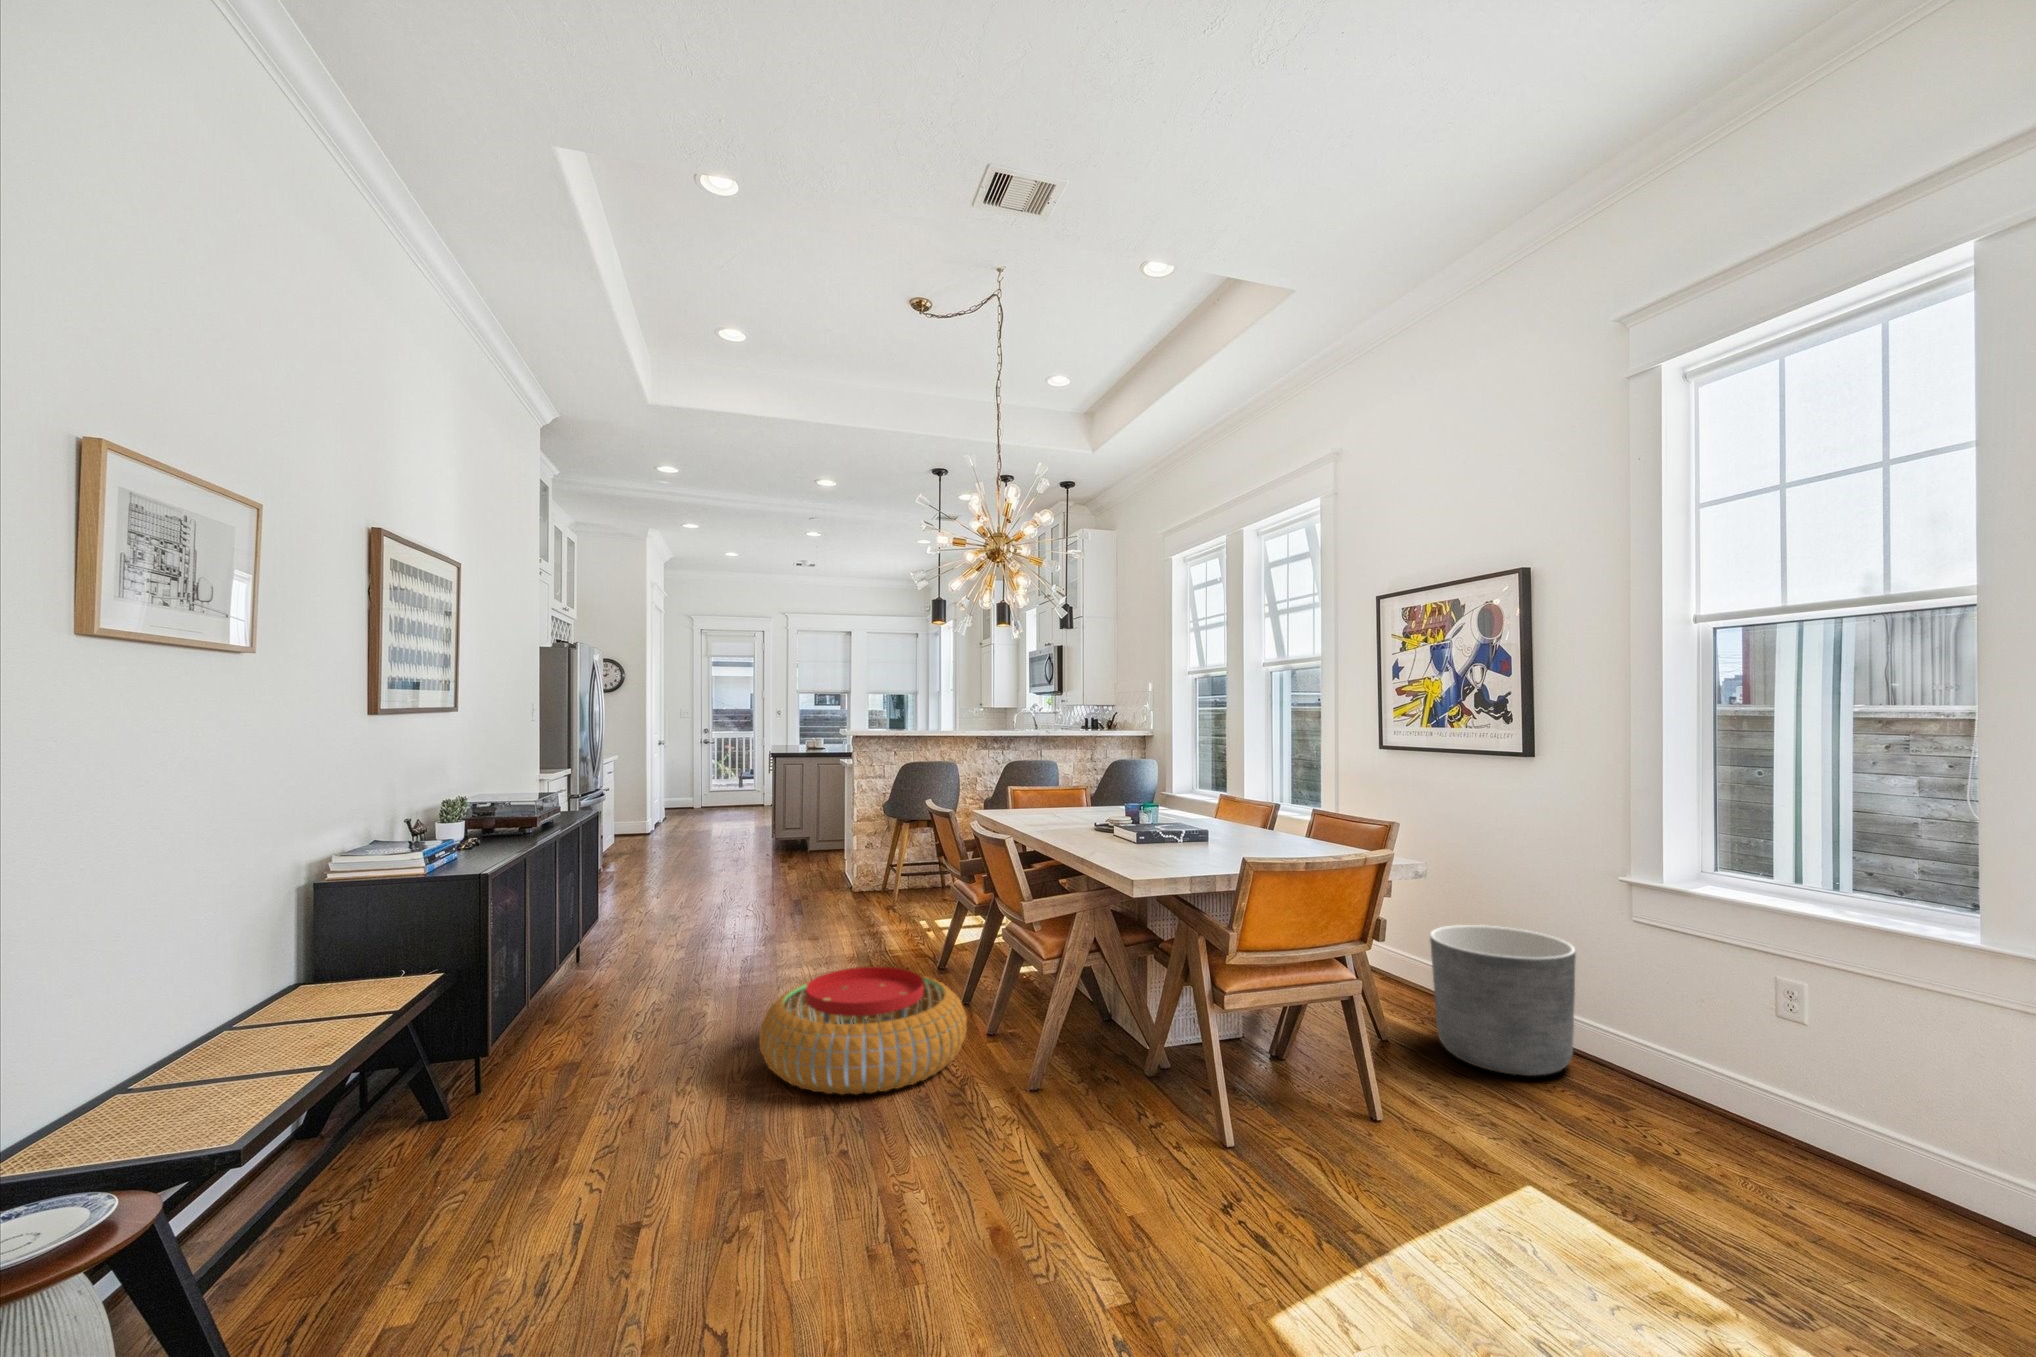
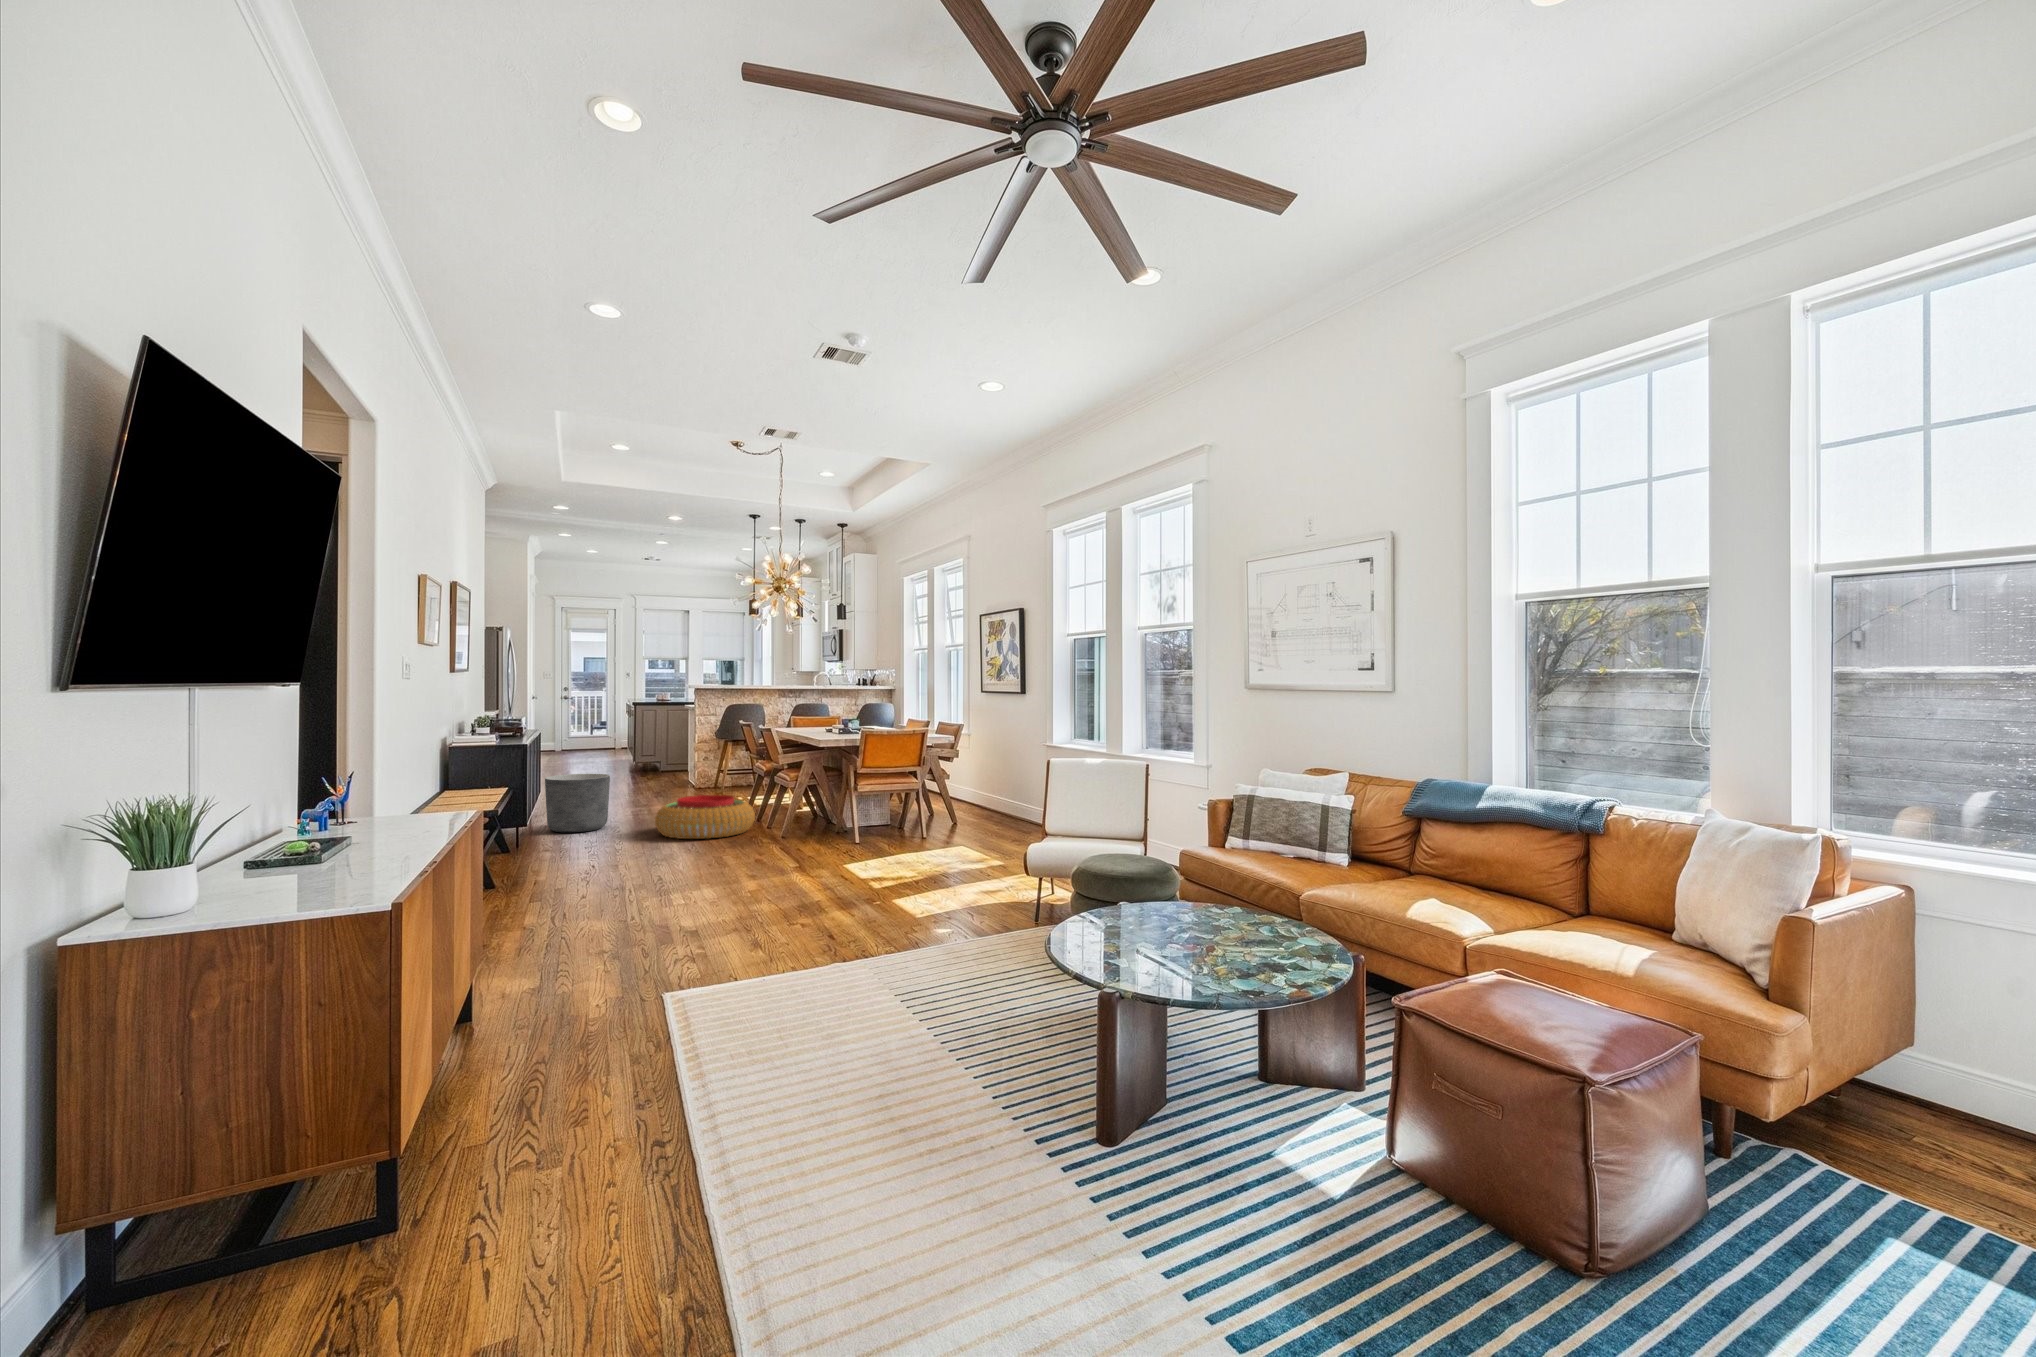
planter: present [1430,925,1576,1076] -> present [545,774,610,832]

